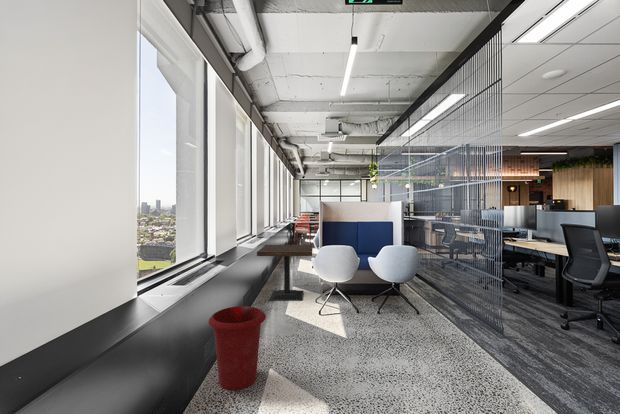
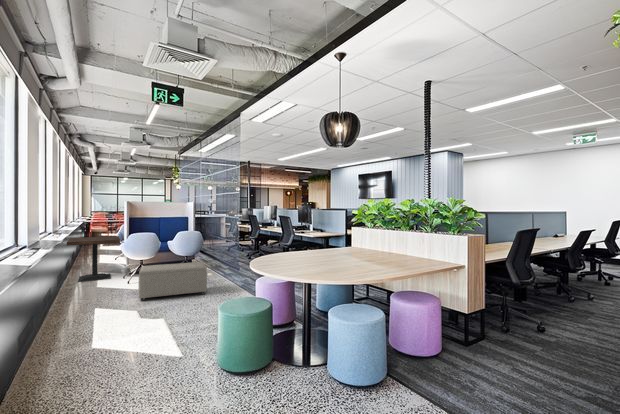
ottoman: none [329,303,444,378] -> present [139,262,207,301]
waste bin: present [208,306,266,390] -> none [49,270,94,319]

